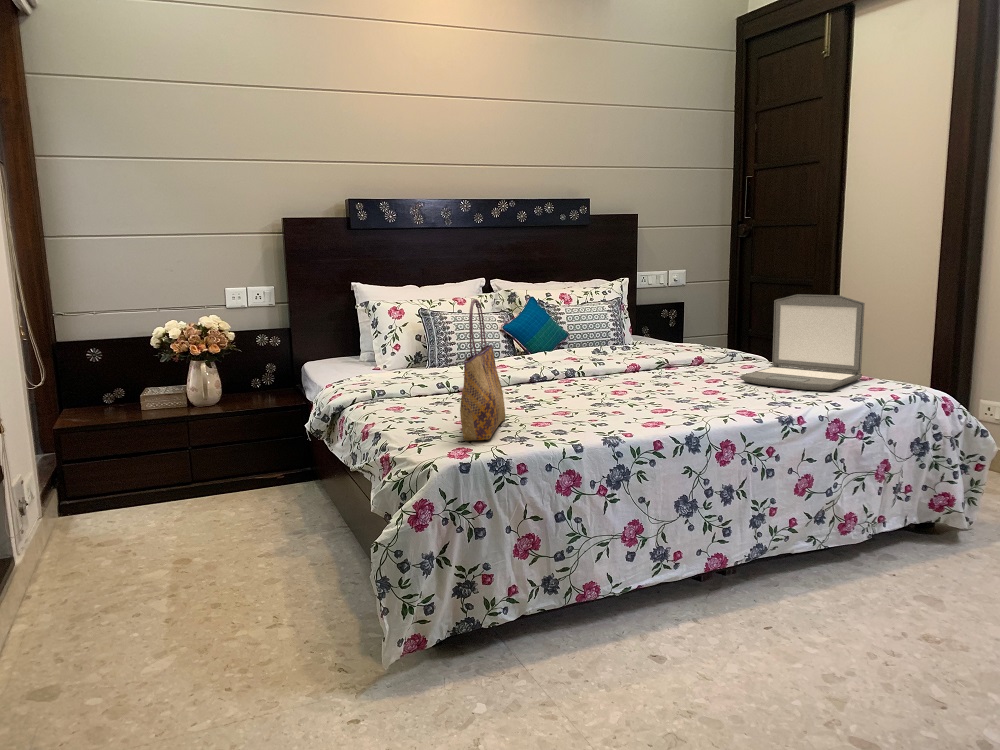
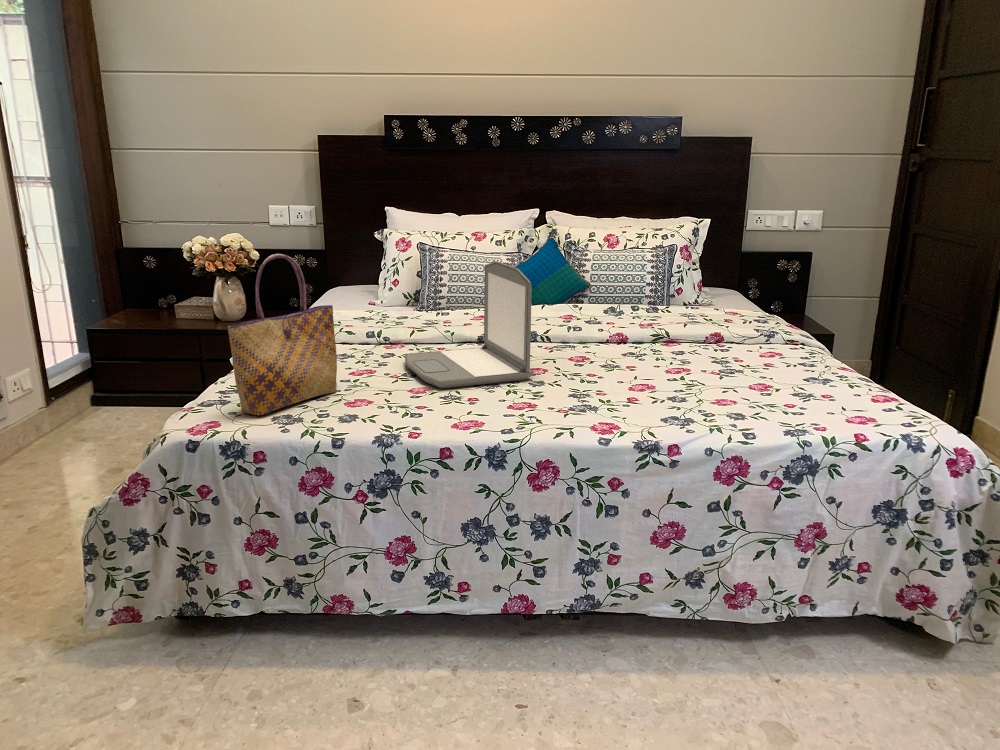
laptop: present [740,294,865,391] -> present [405,261,533,388]

